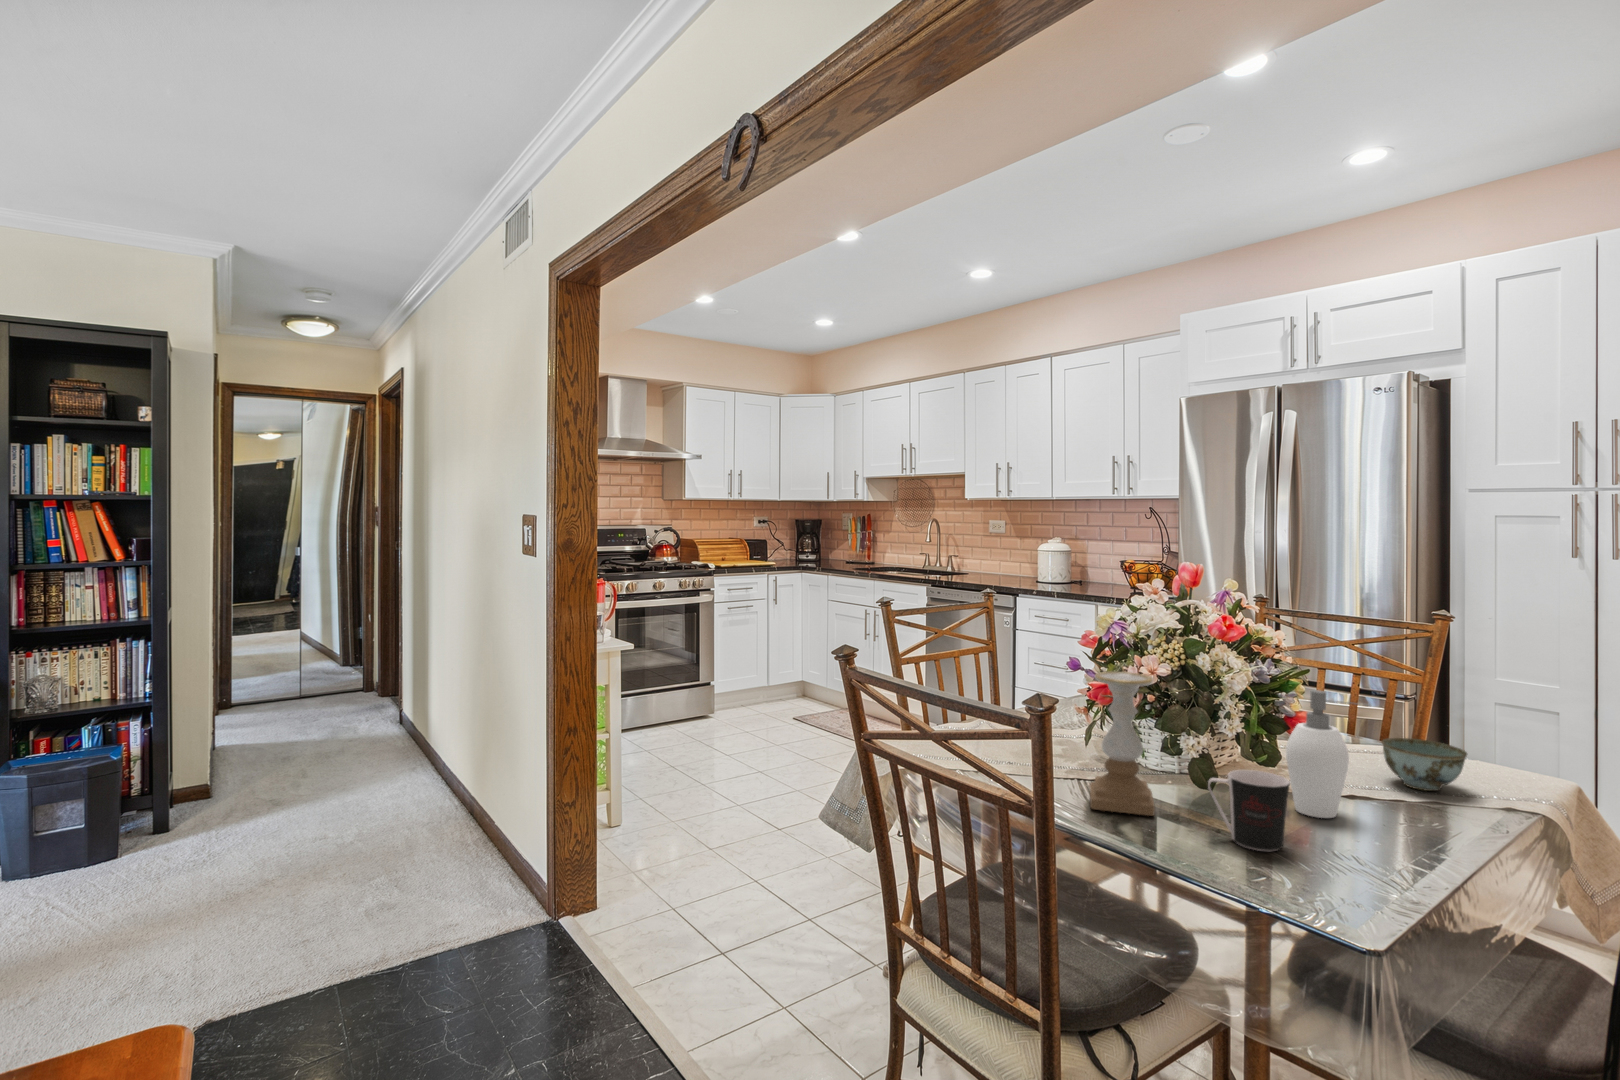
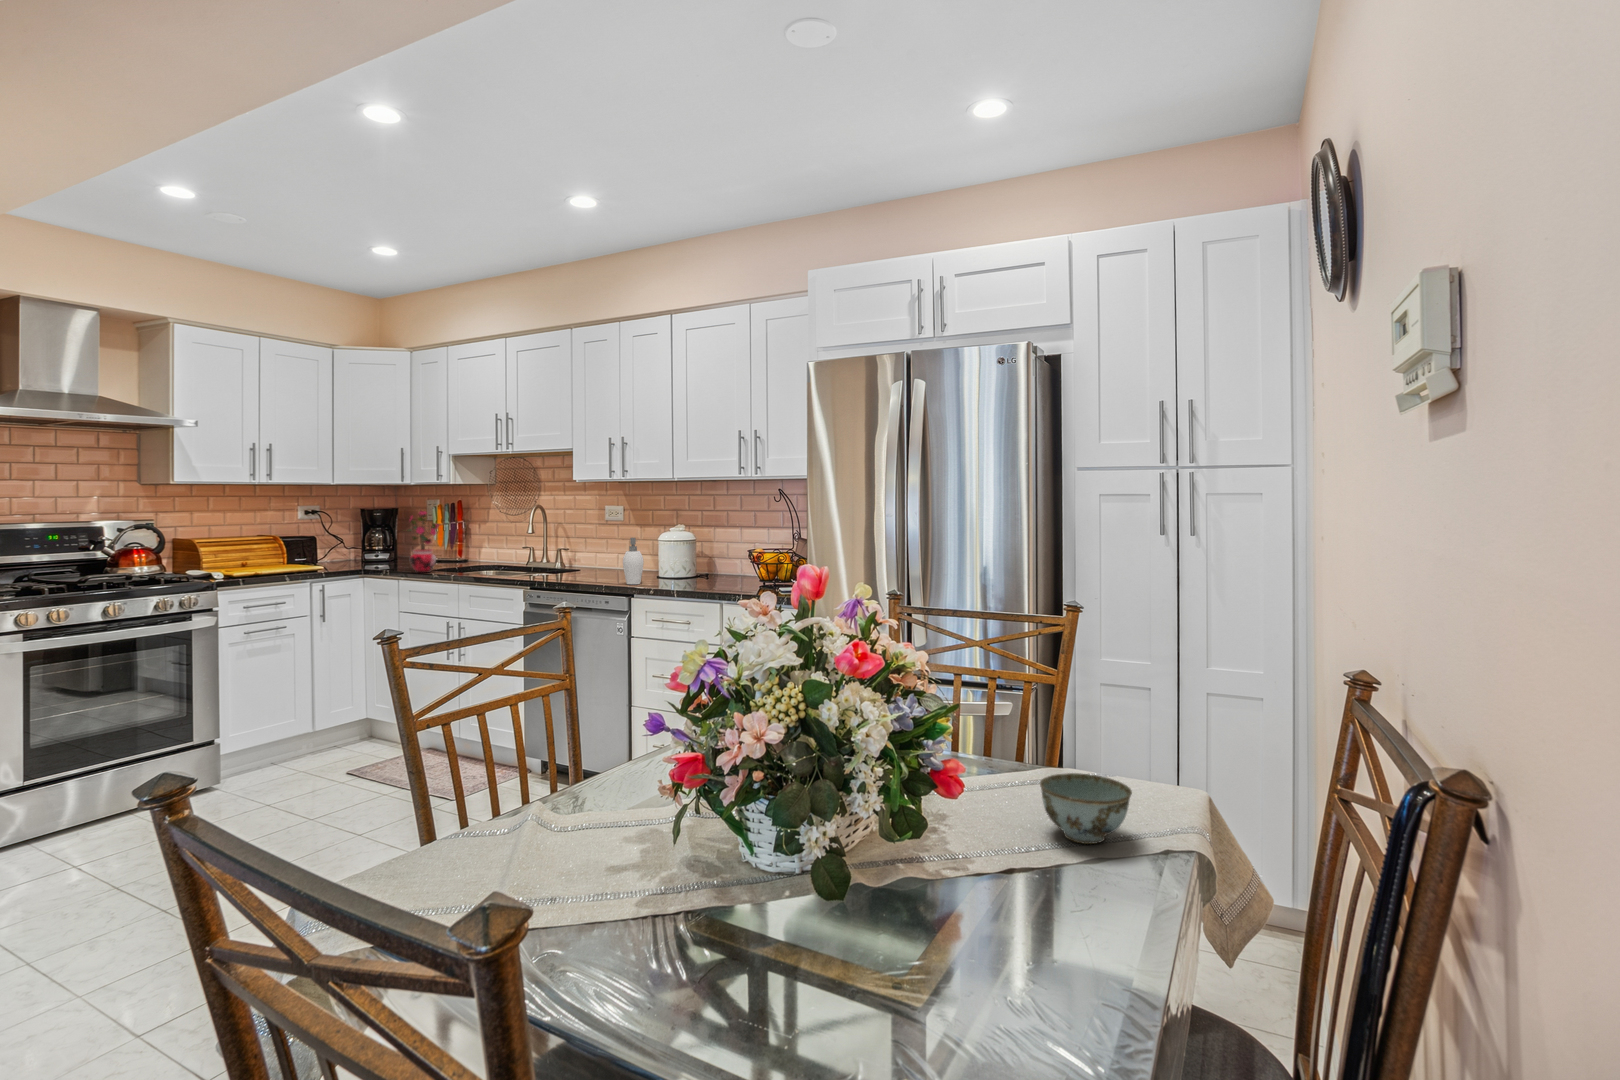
potted plant: none [830,521,856,571] -> present [409,511,439,573]
candle holder: present [1090,671,1155,816] -> none [664,742,762,985]
soap dispenser: present [1286,690,1369,818] -> present [623,538,644,584]
coffee cup: present [1208,770,1290,851] -> none [839,887,954,1028]

